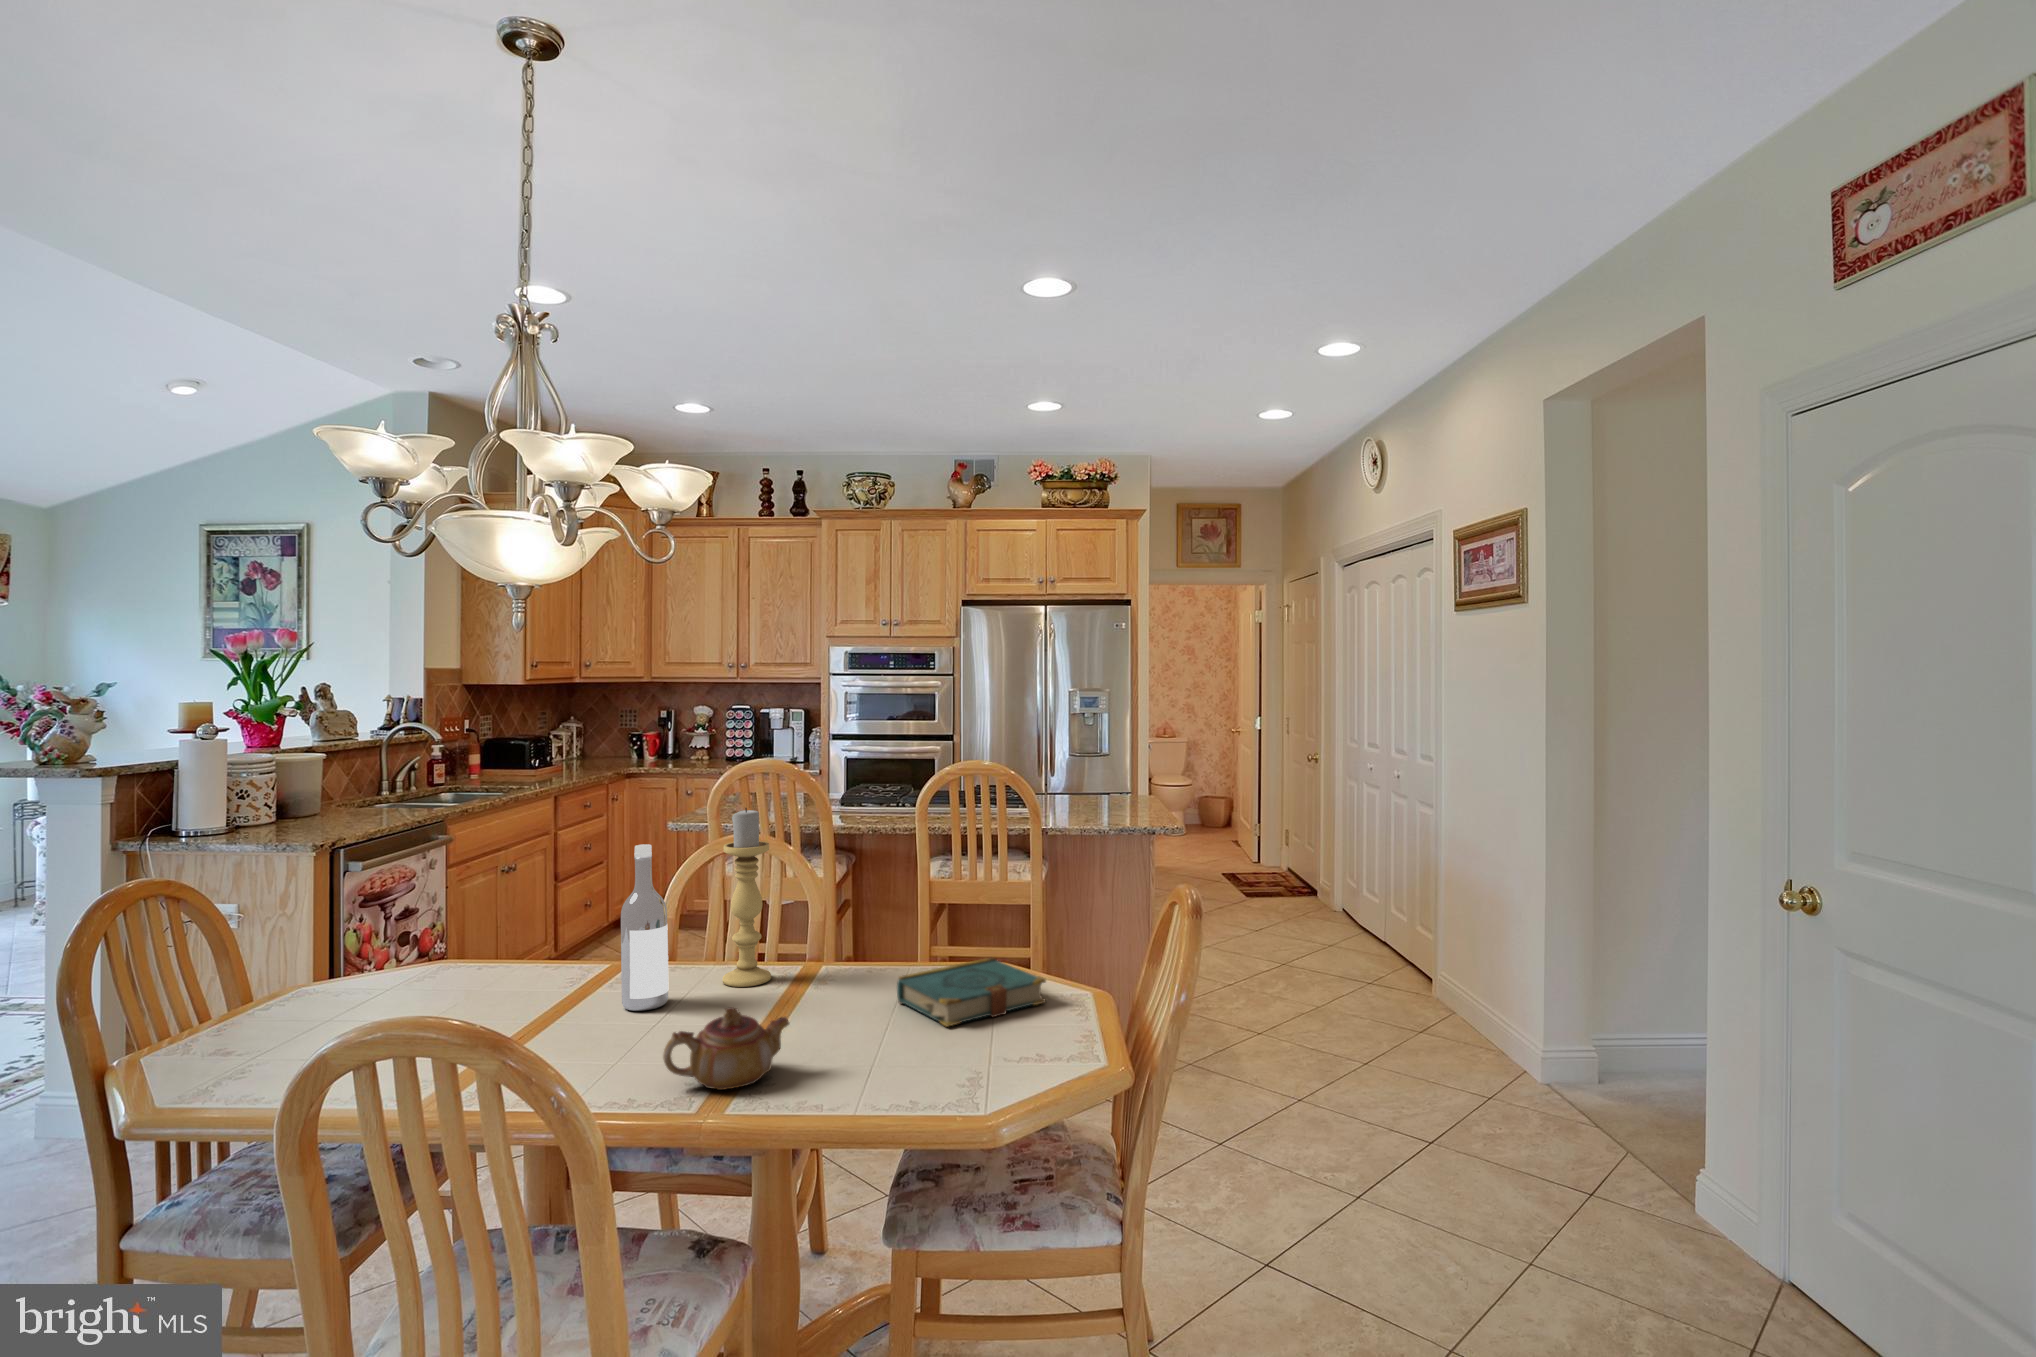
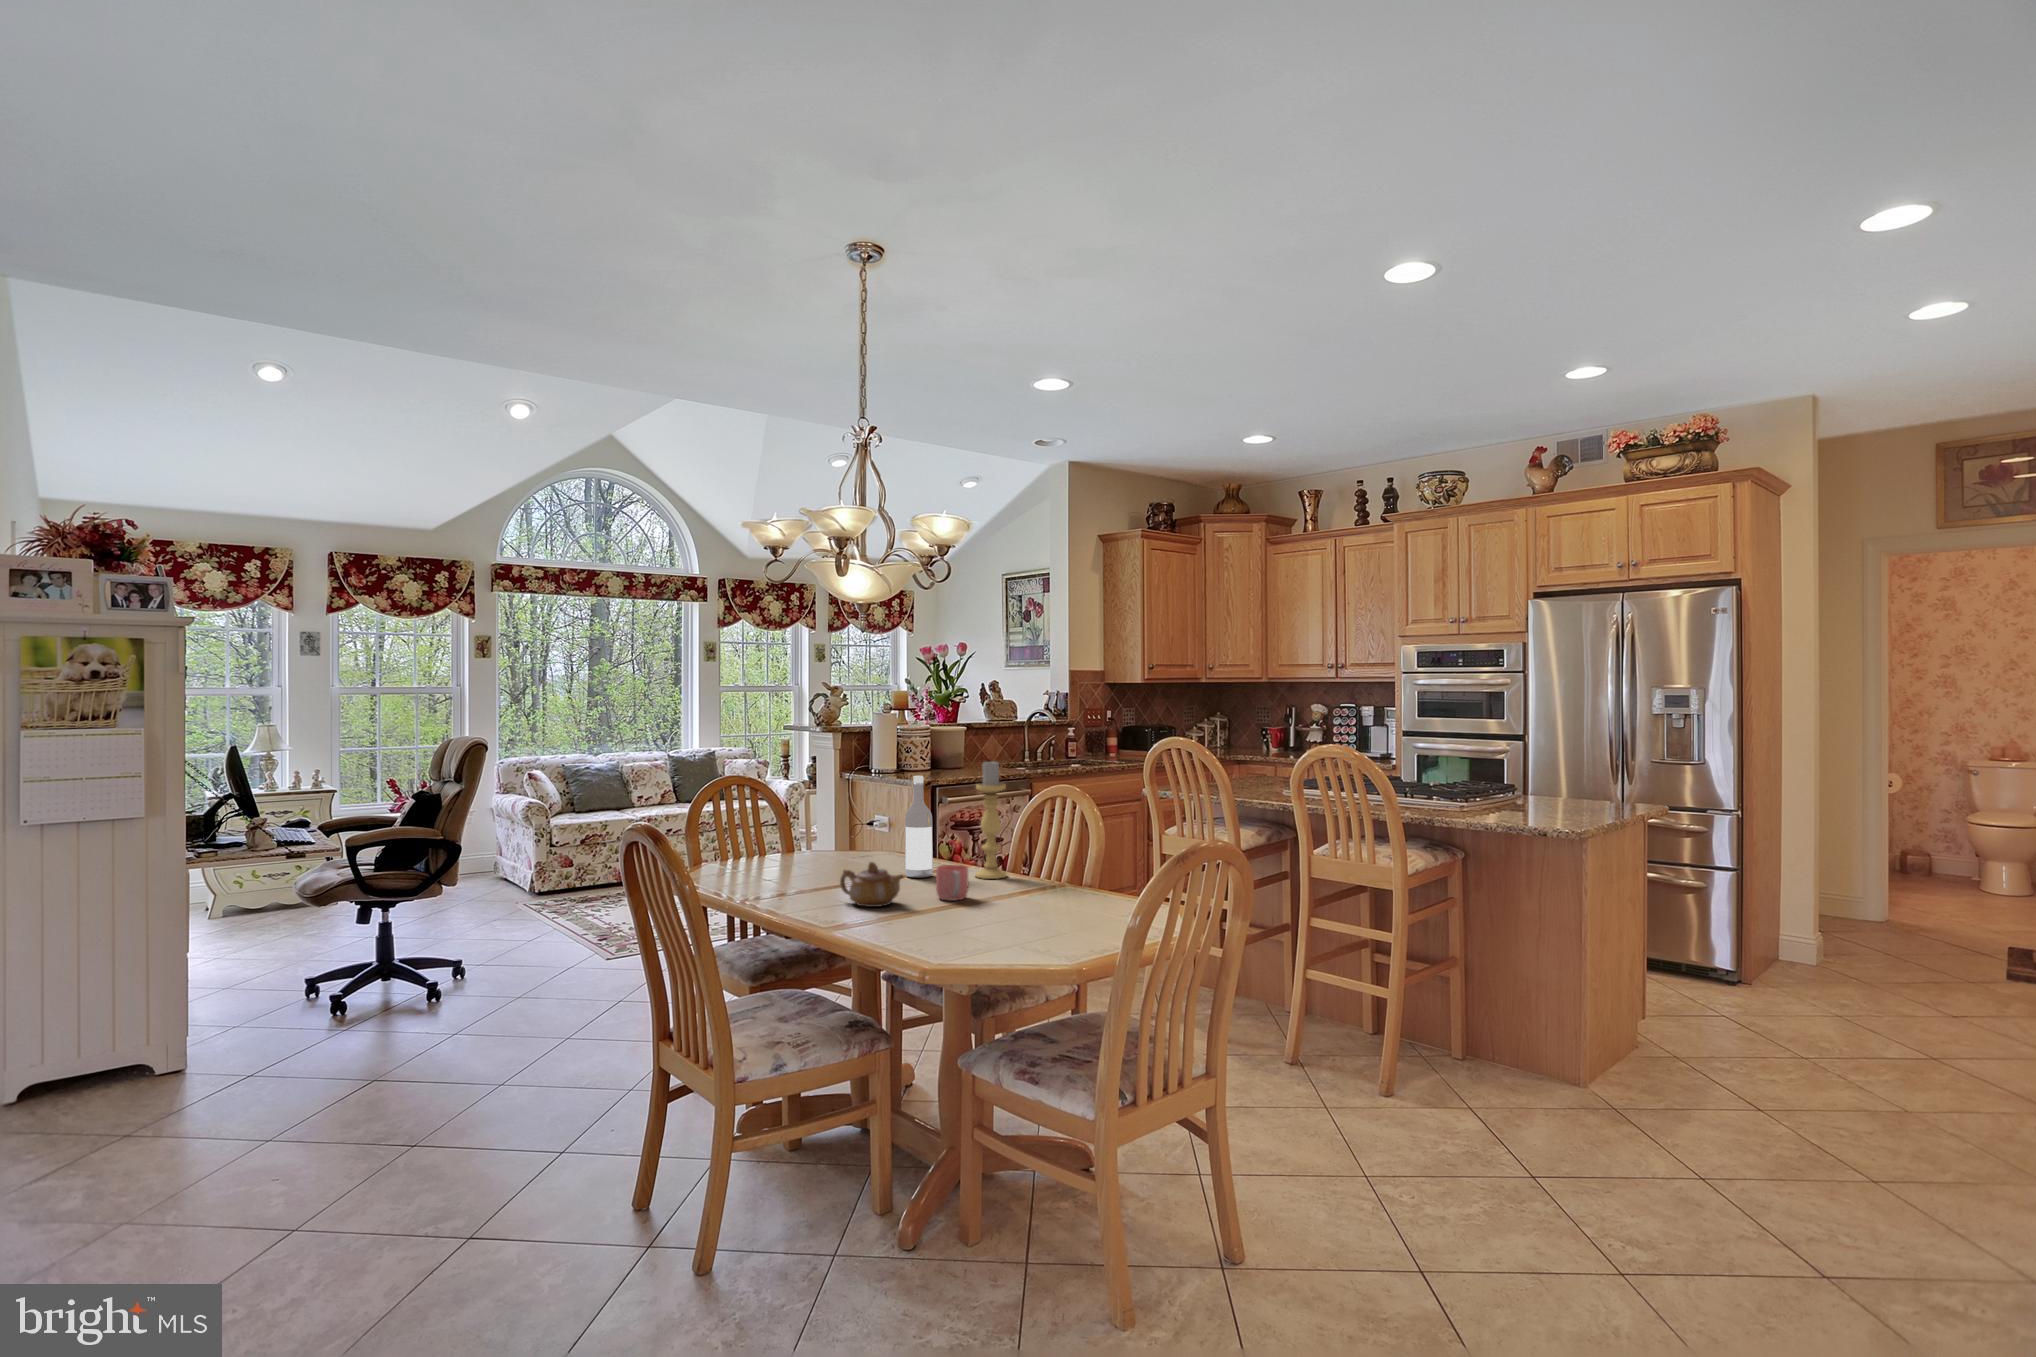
book: present [897,957,1046,1027] -> none [1014,879,1109,913]
mug: none [784,977,847,1039] -> present [936,865,968,901]

